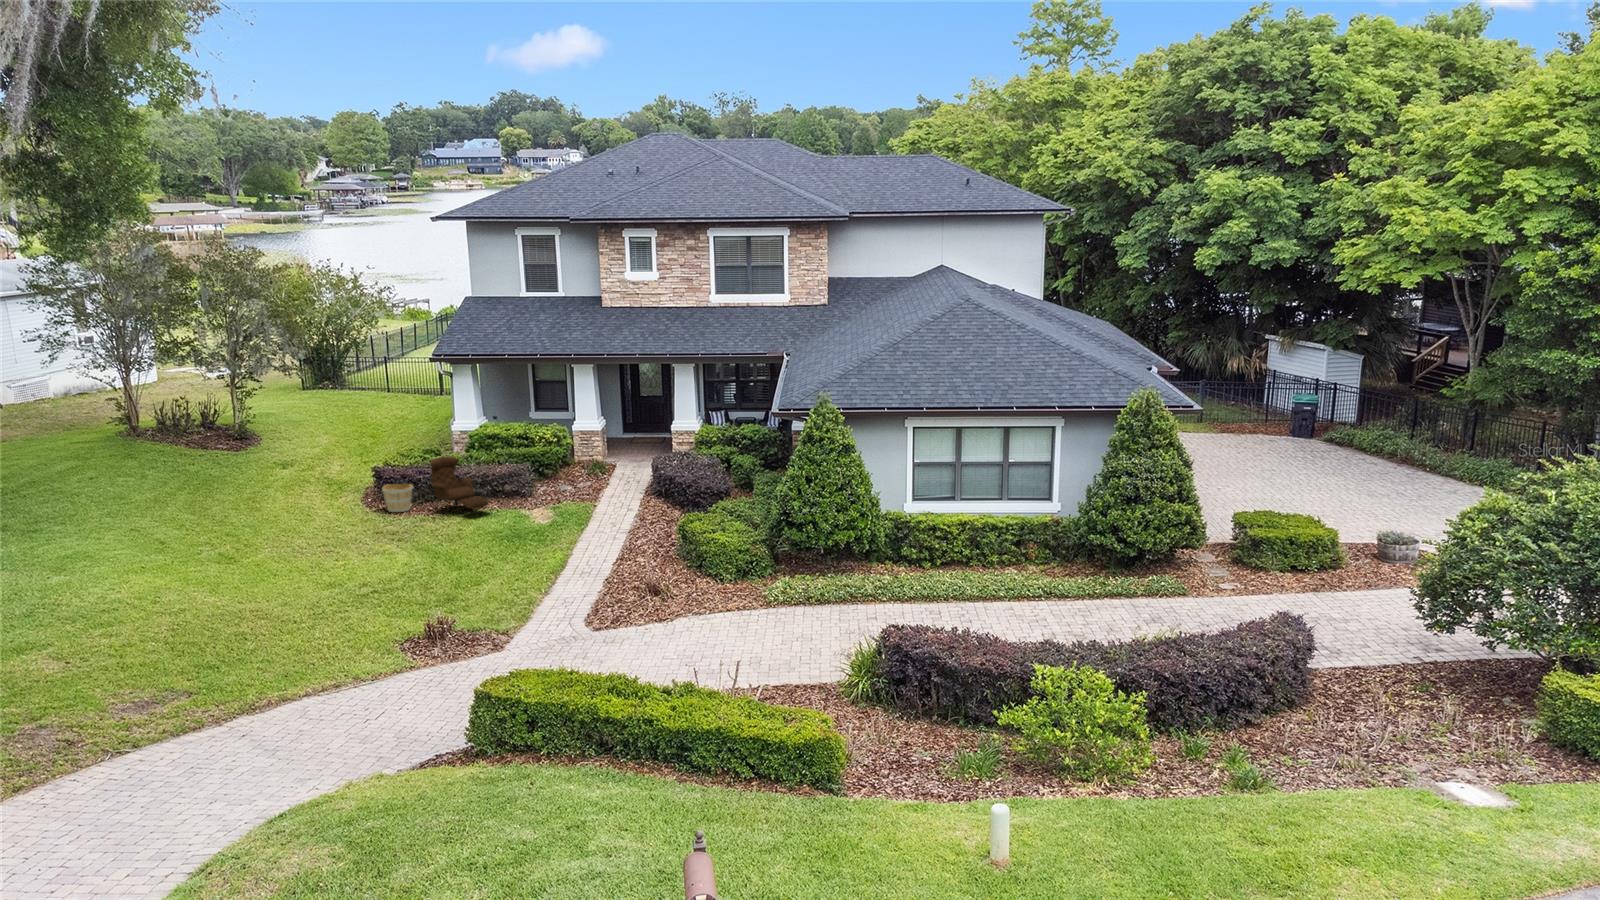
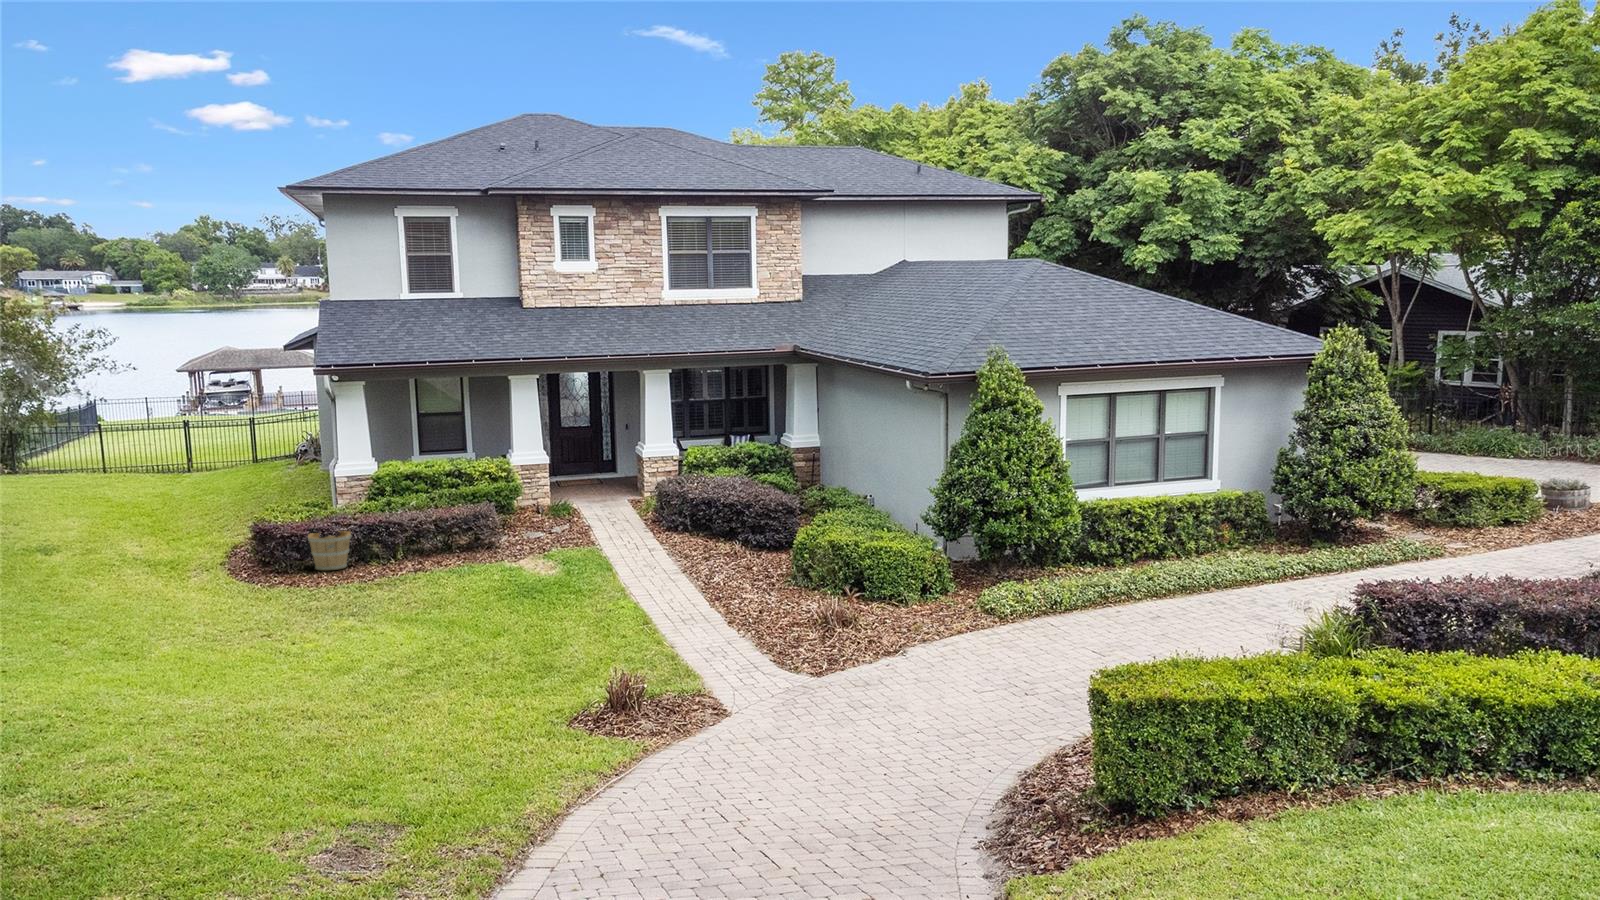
lounge chair: present [431,456,489,514] -> none [377,490,465,567]

